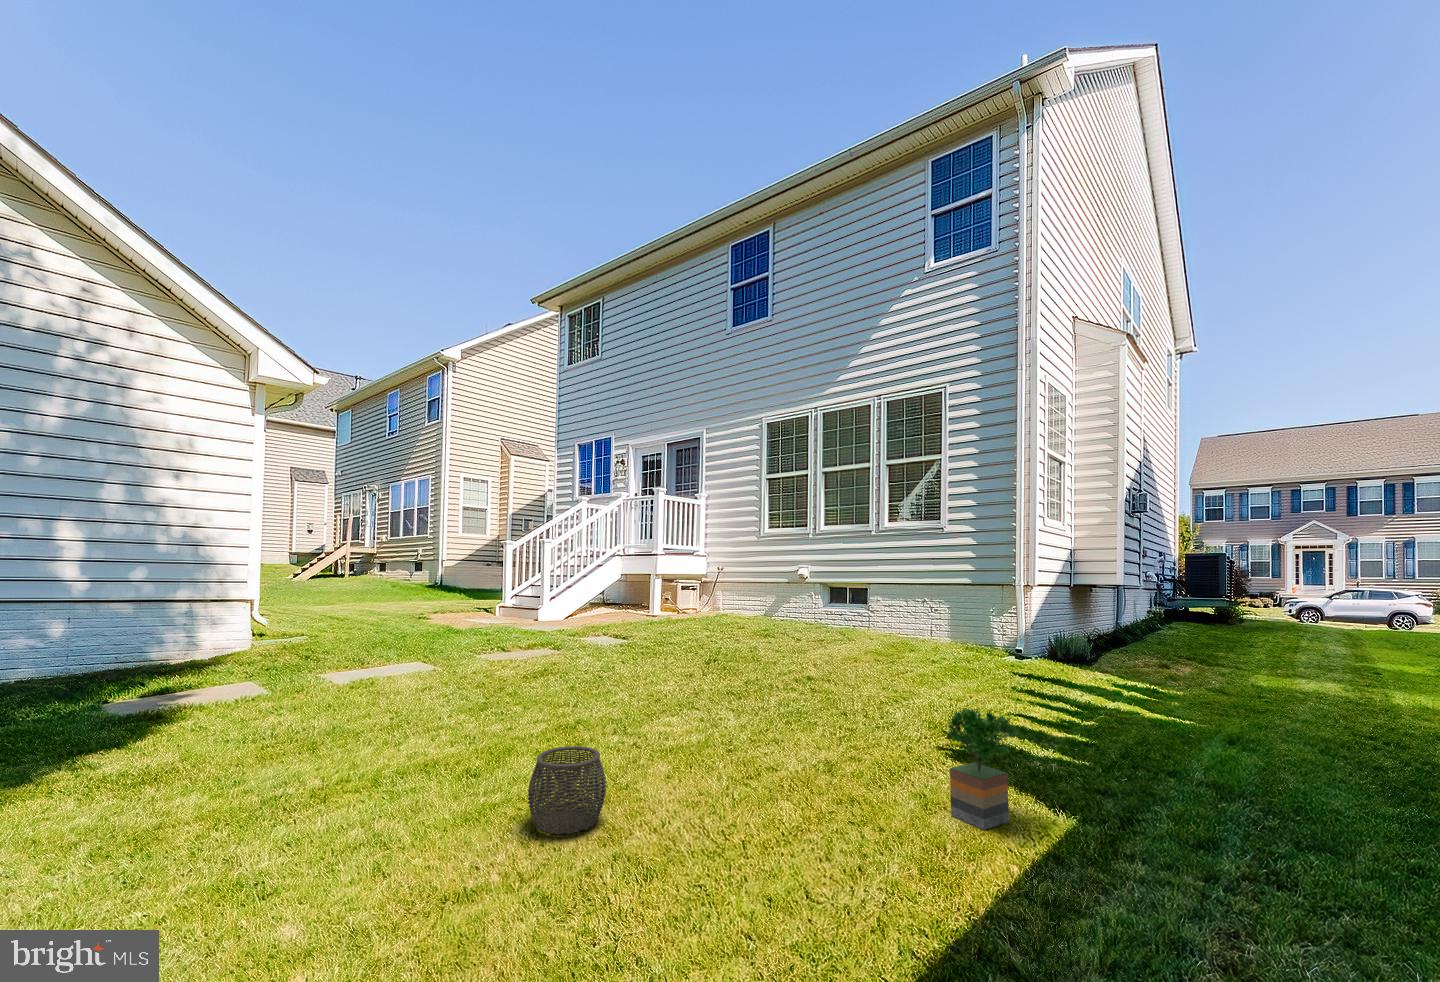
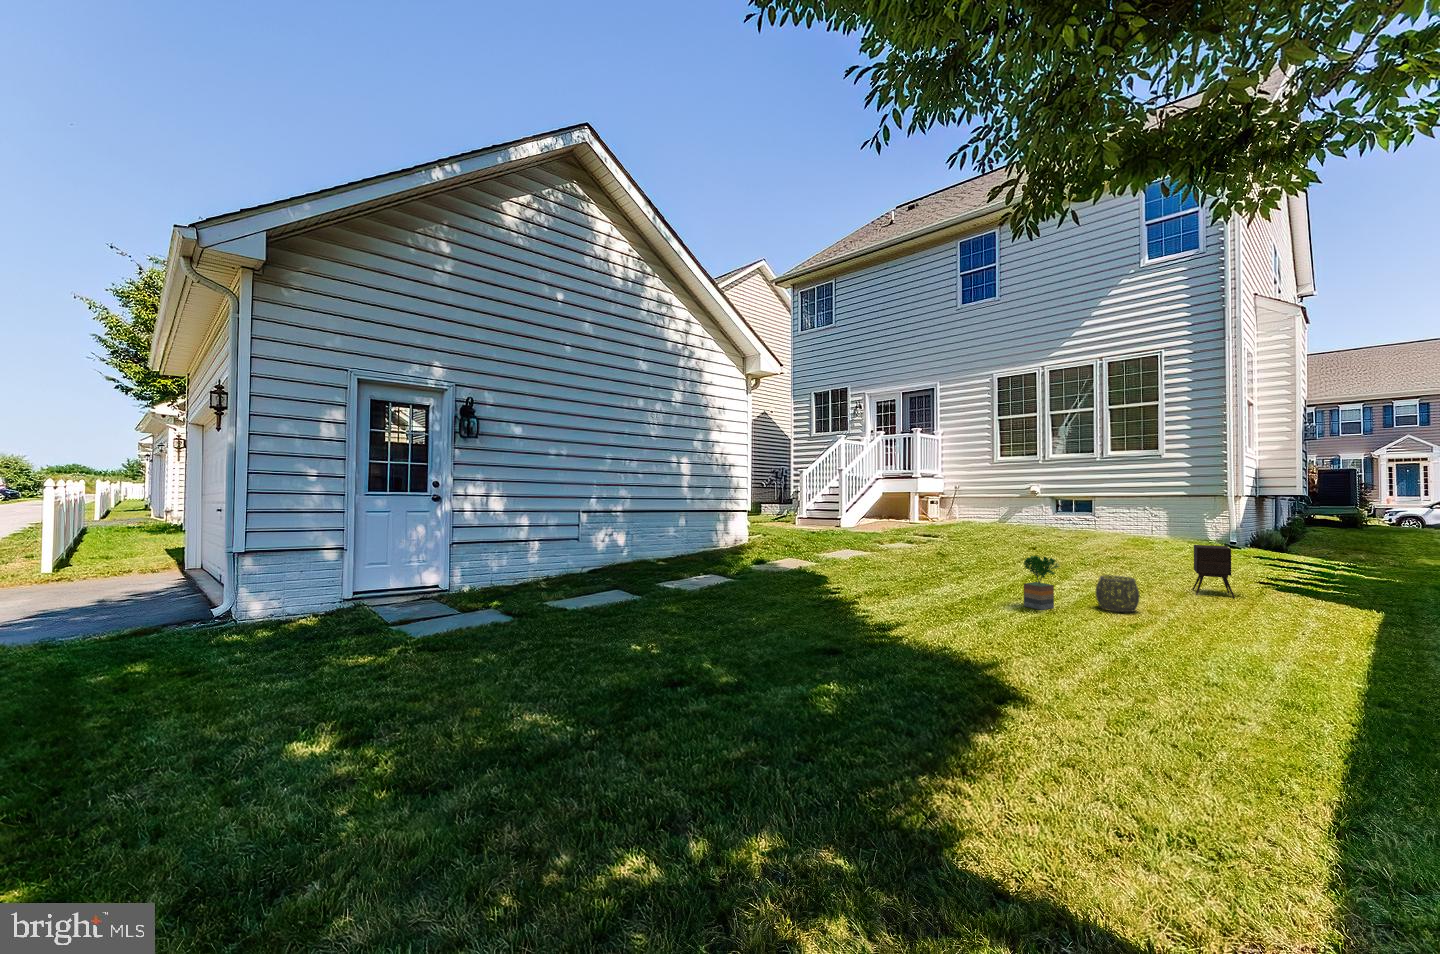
side table: none [802,674,869,780] -> present [1192,545,1235,598]
potted tree: present [948,709,1018,830] -> present [1024,556,1059,610]

